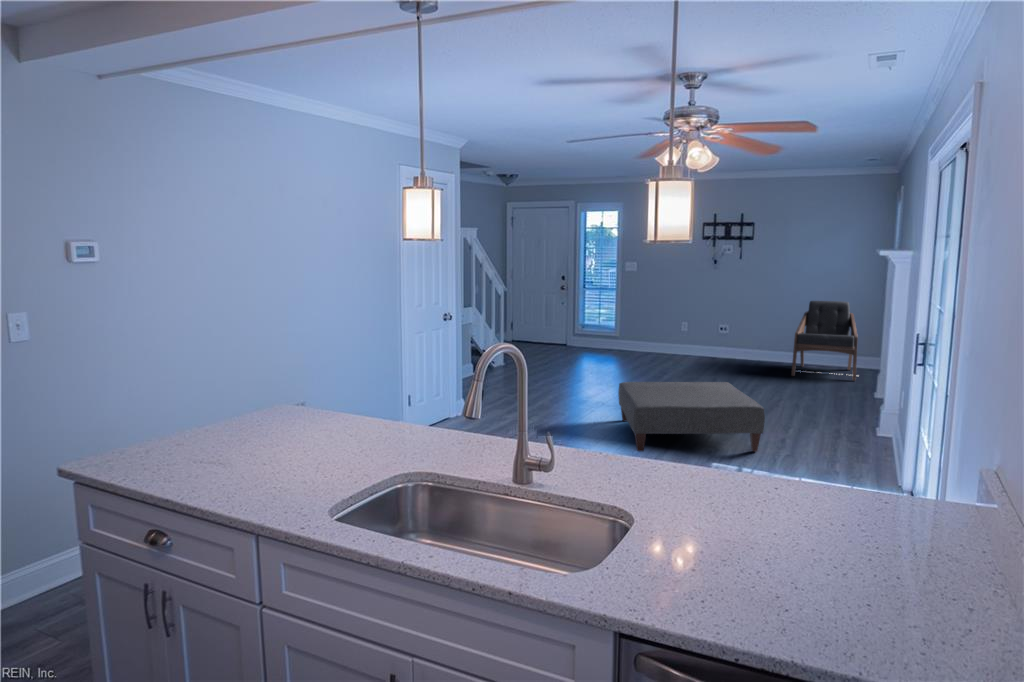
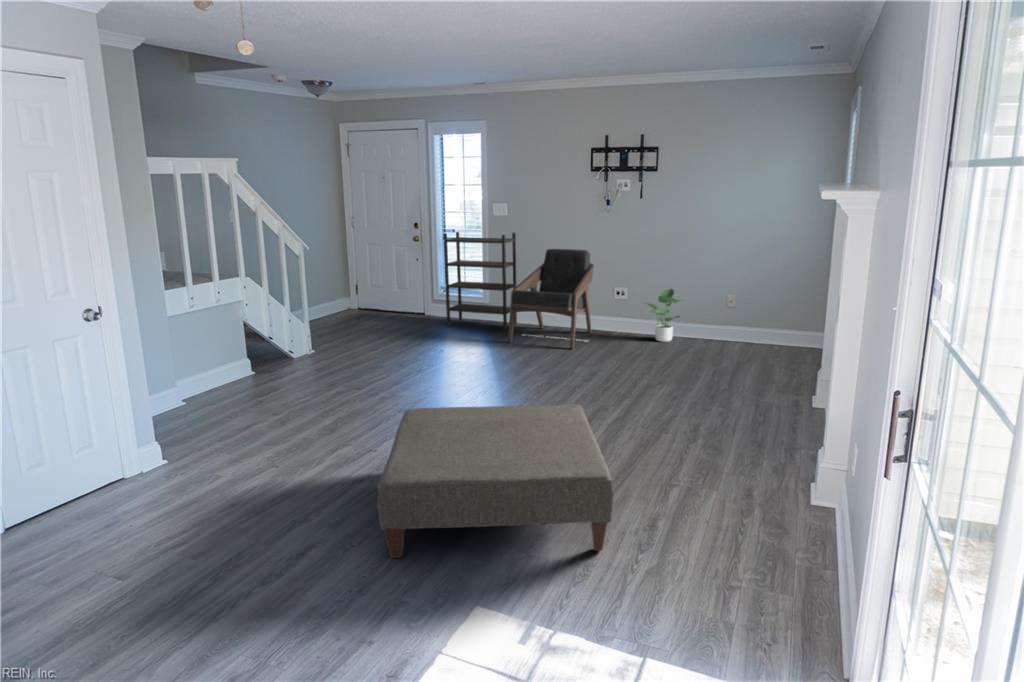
bookshelf: none [588,283,642,356] -> present [444,232,517,330]
lounge chair: present [792,301,858,381] -> present [508,249,594,349]
potted plant: none [743,325,775,364] -> present [646,288,682,342]

